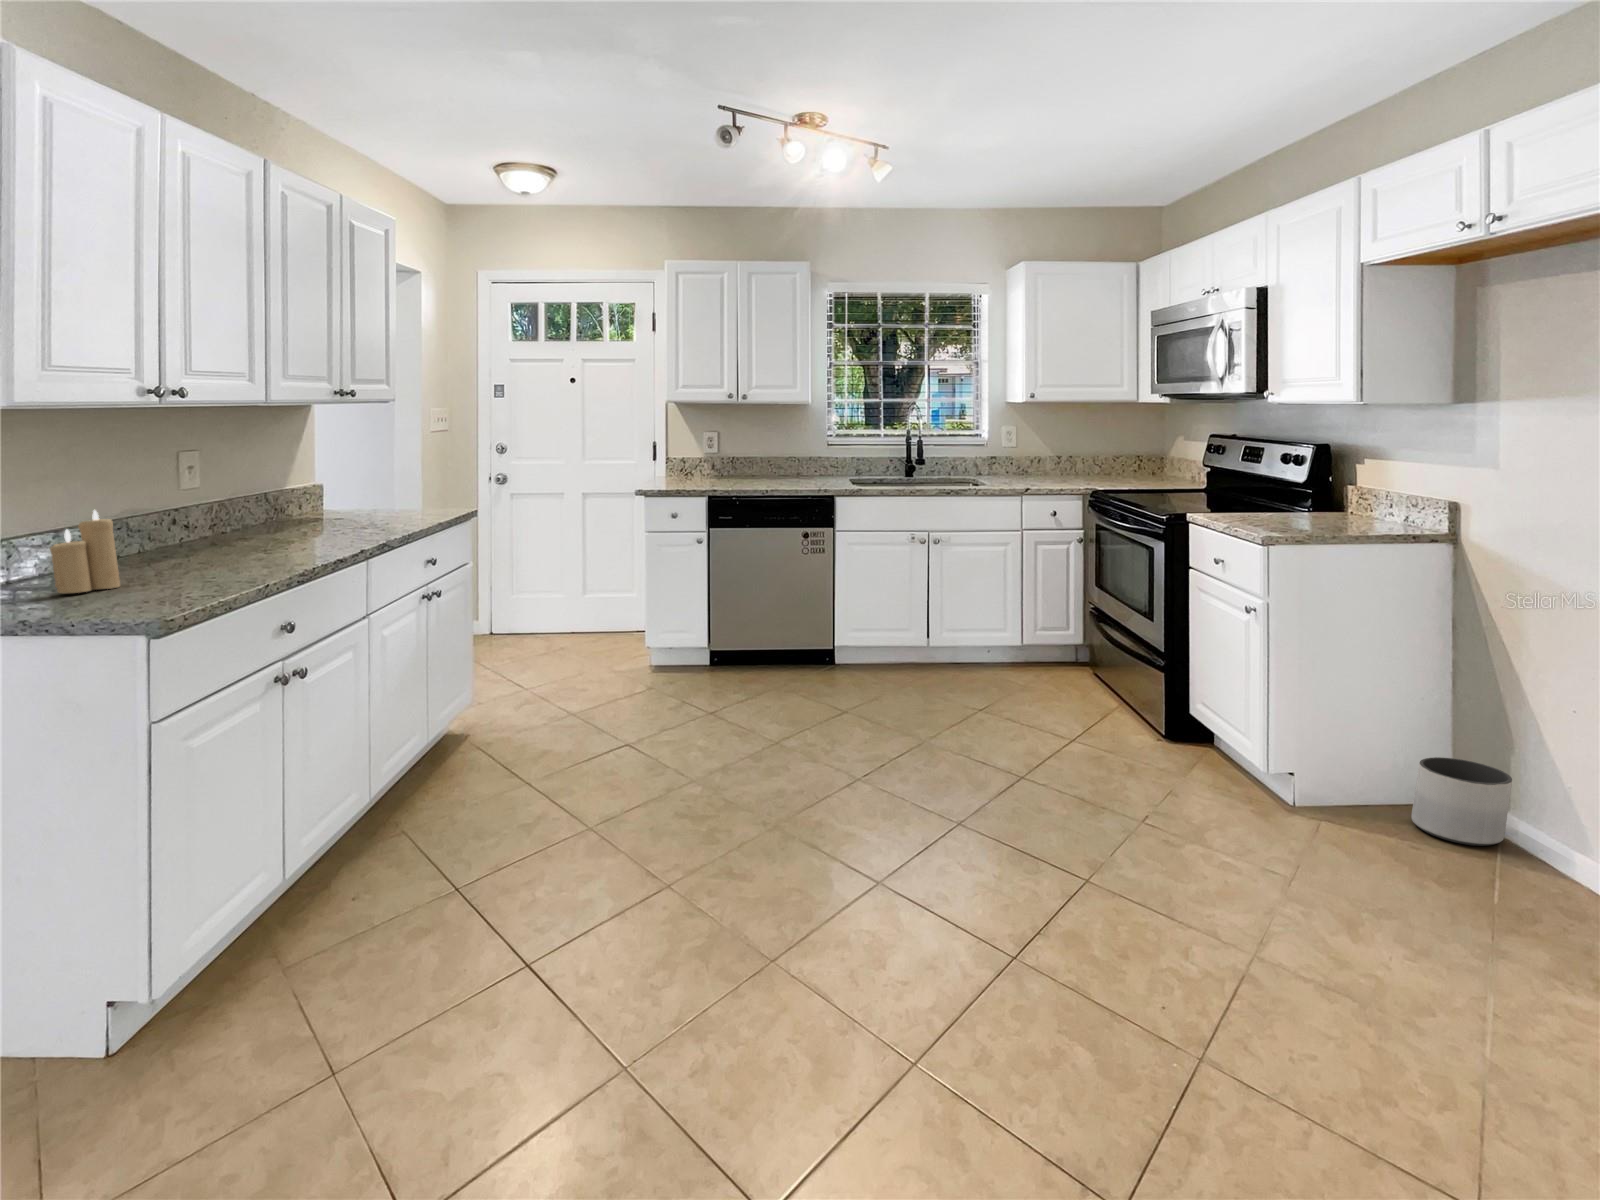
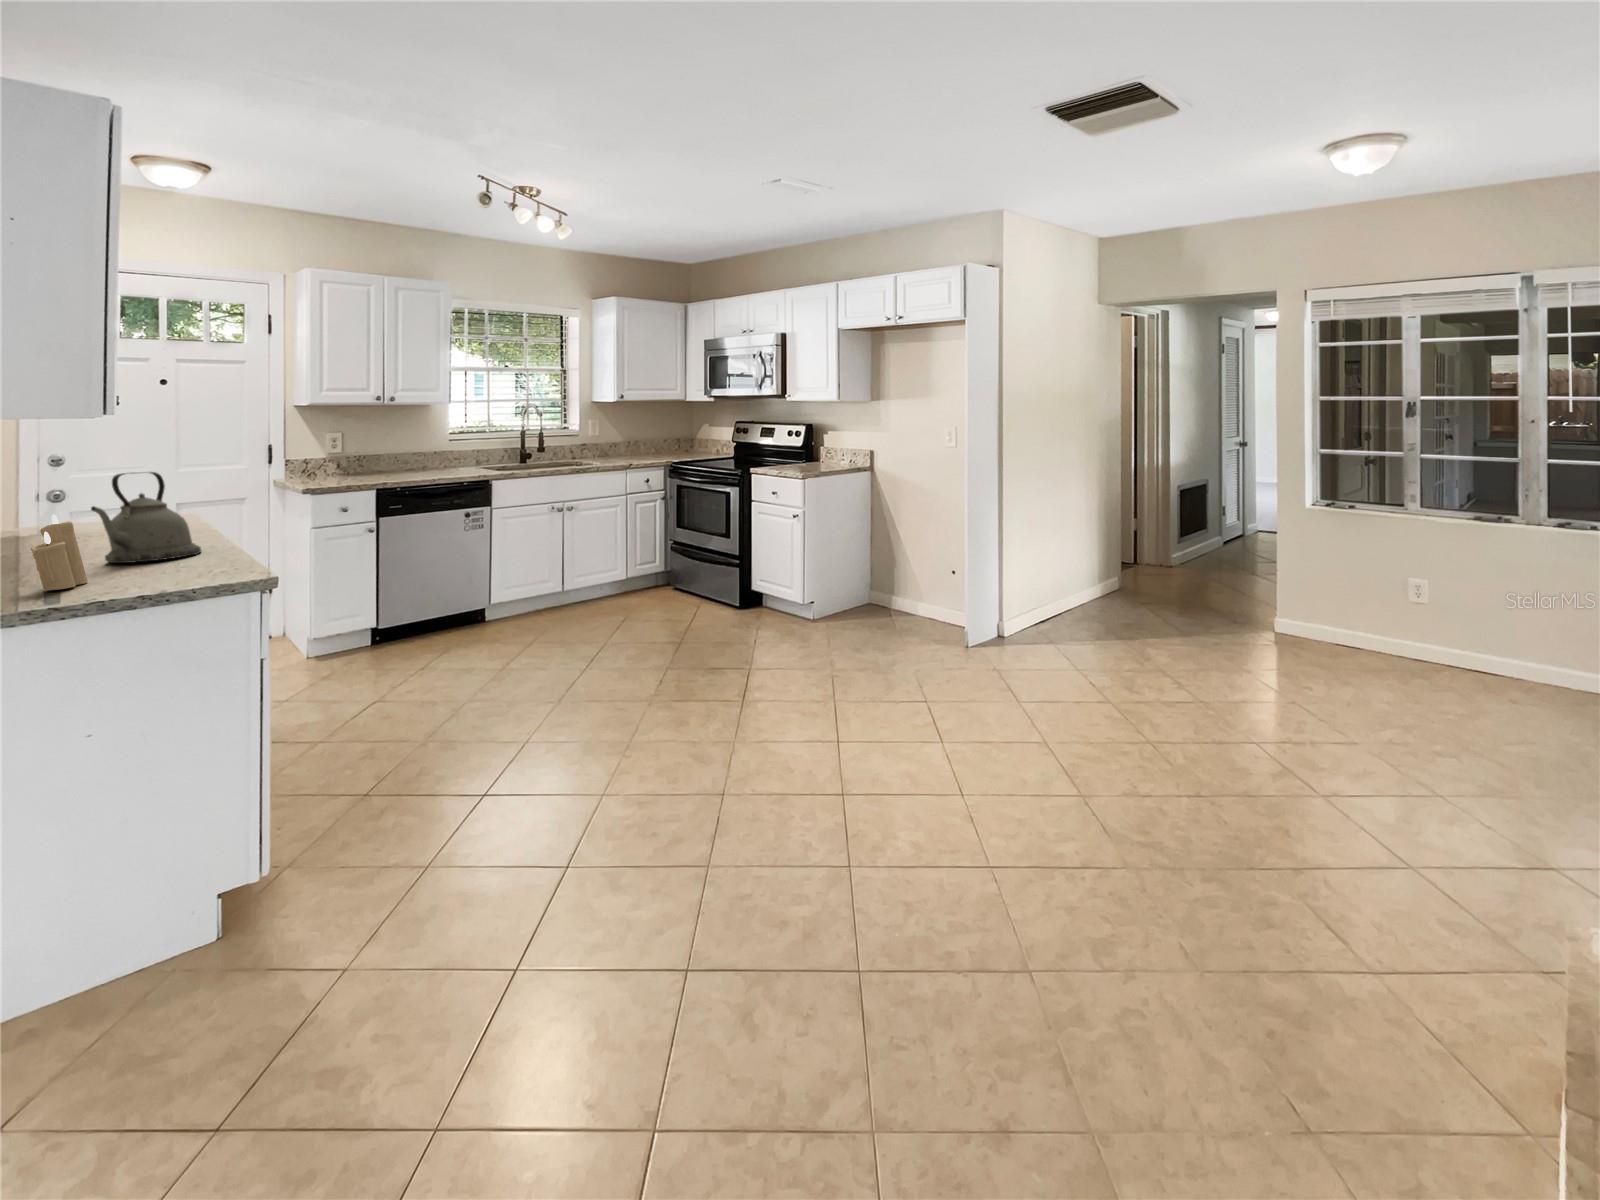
kettle: none [172,468,308,568] -> present [91,472,201,563]
planter: present [1412,757,1512,846] -> none [891,582,928,621]

